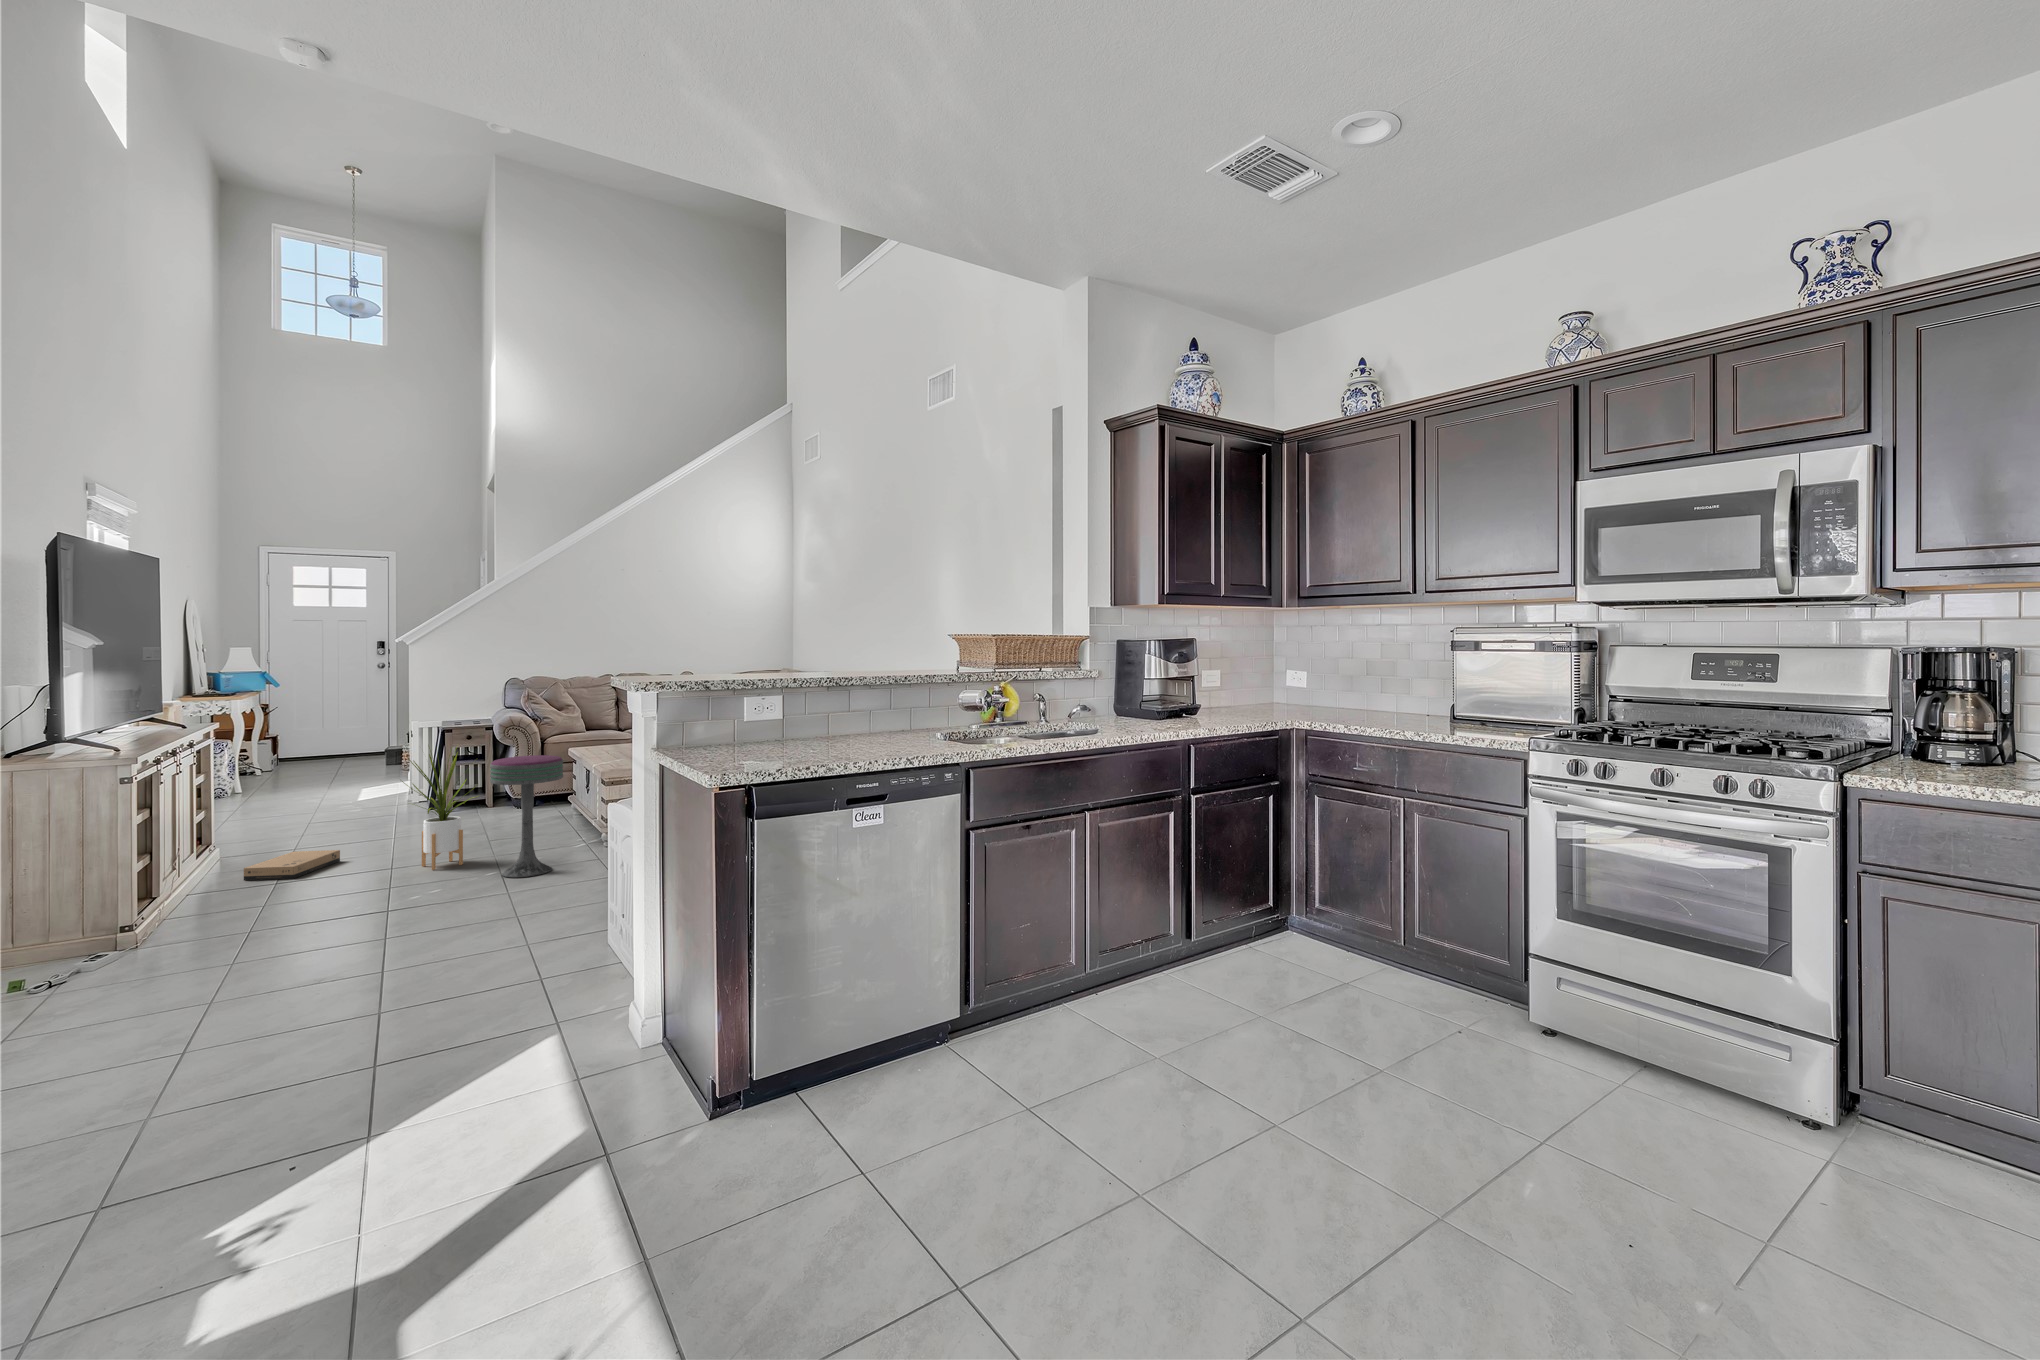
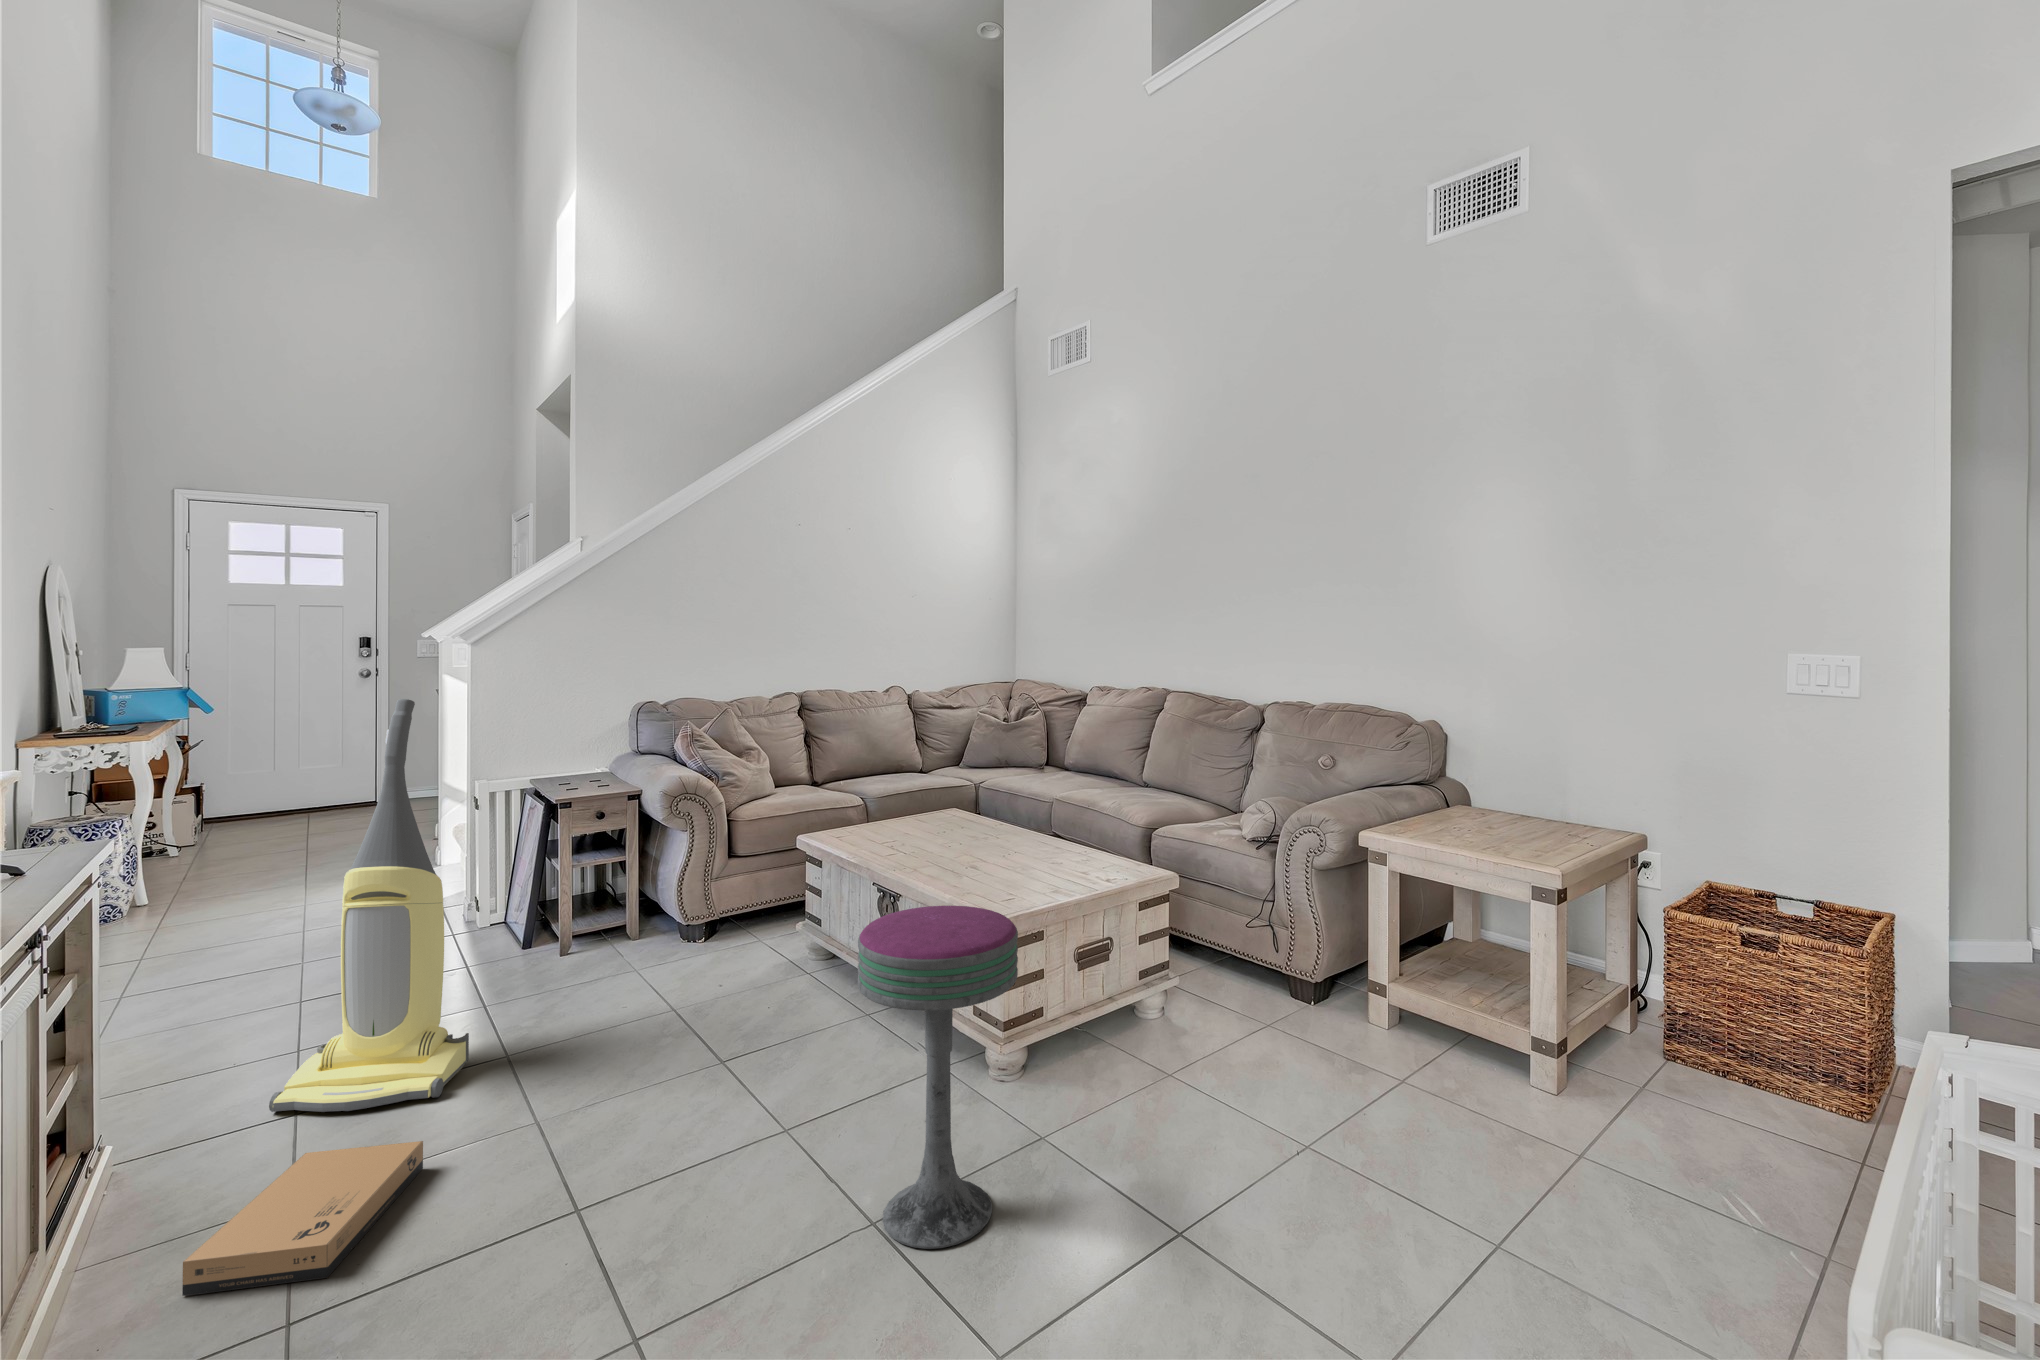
vacuum cleaner: none [284,672,375,849] -> present [269,699,469,1112]
house plant: present [402,753,471,870] -> none [606,874,782,1210]

